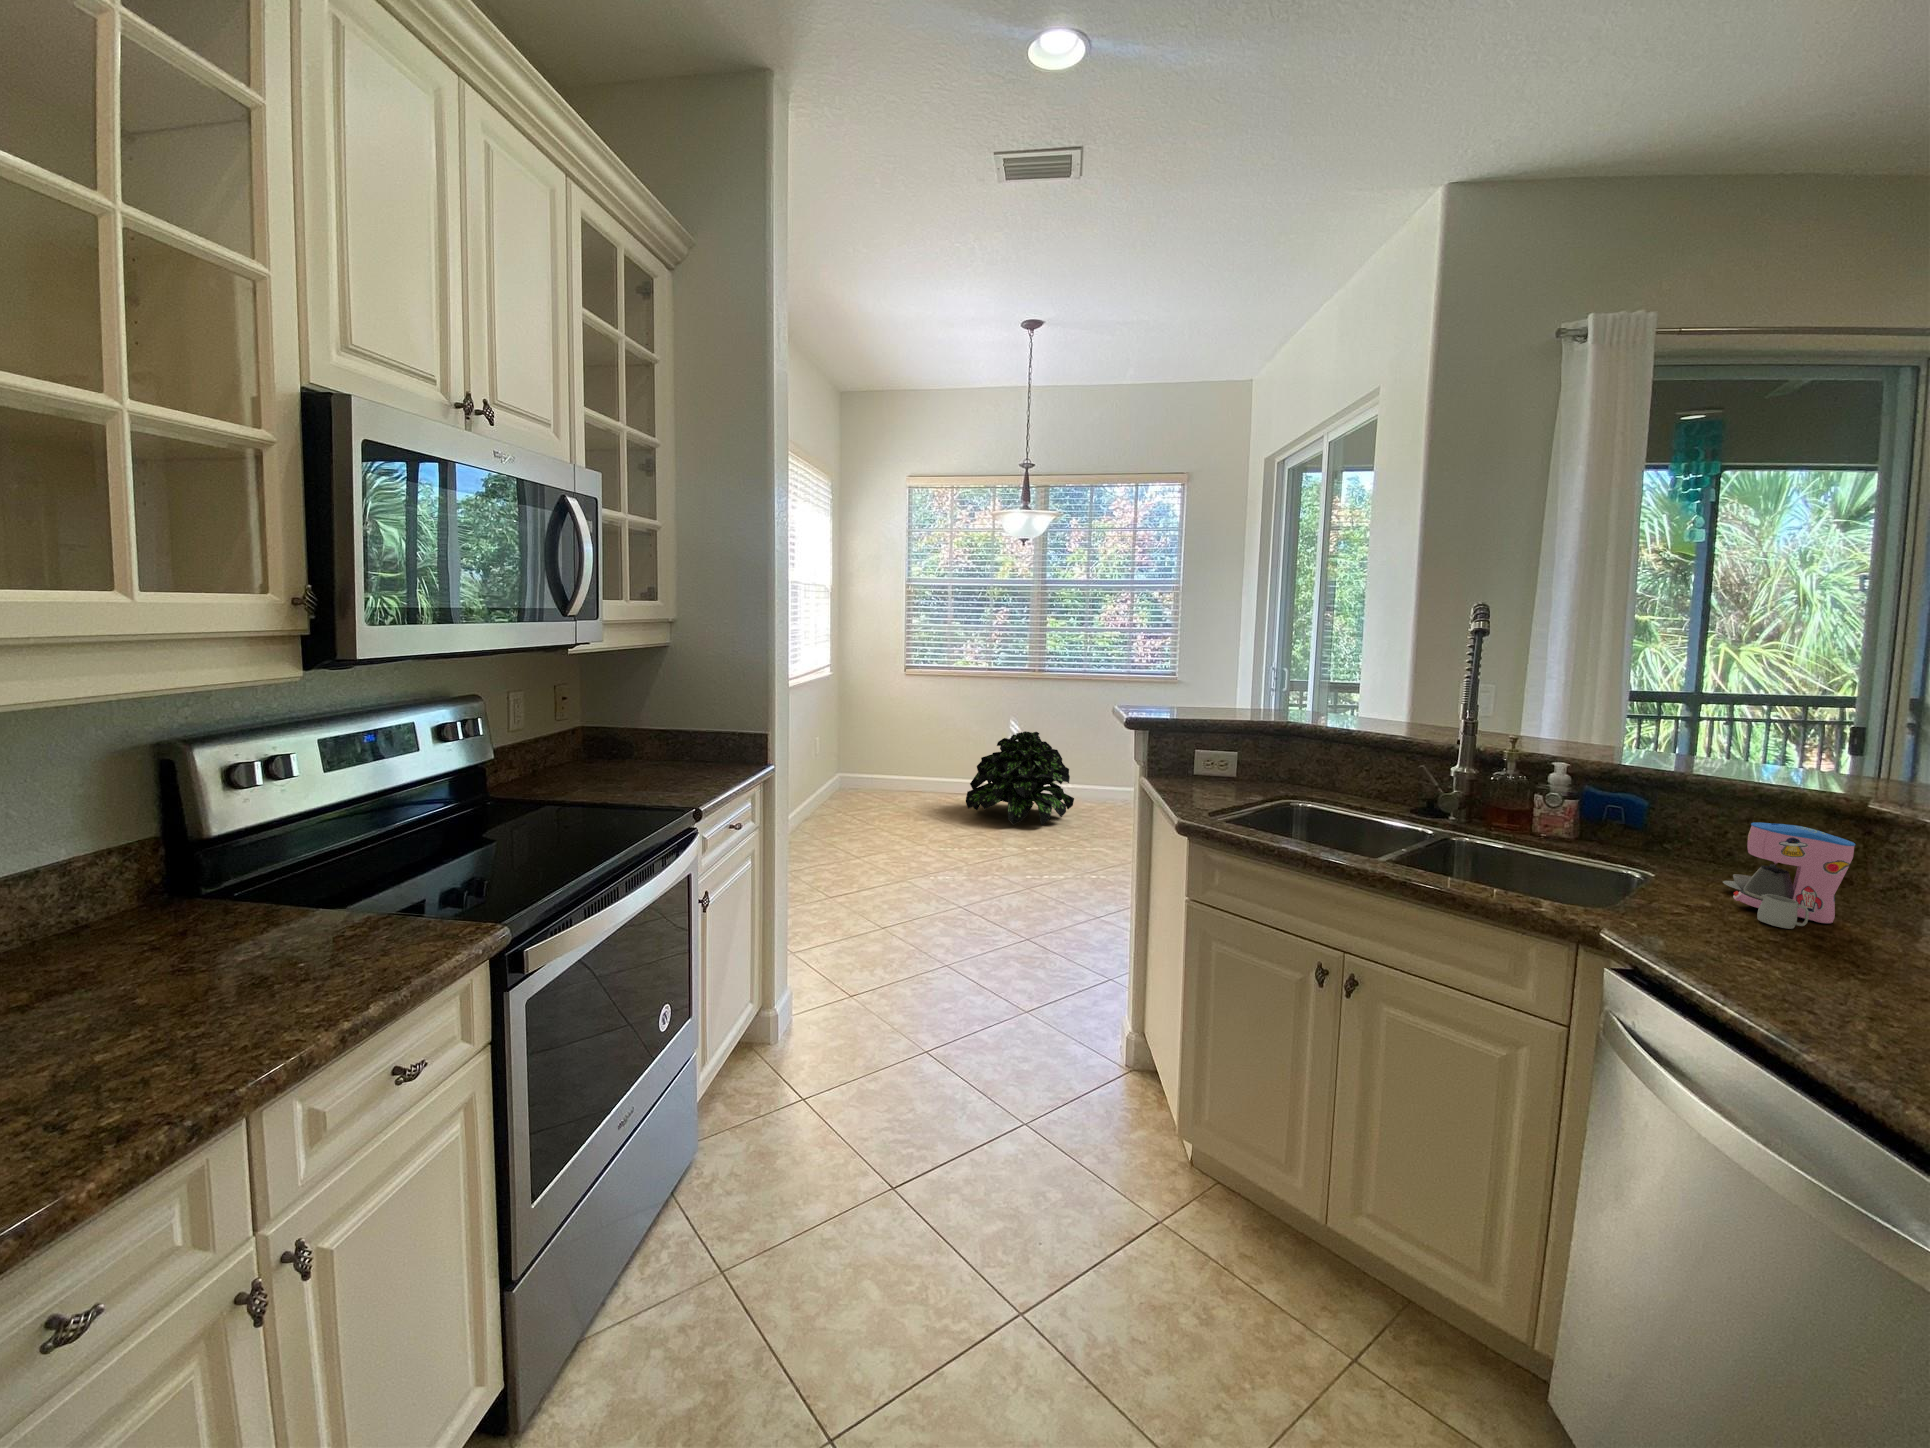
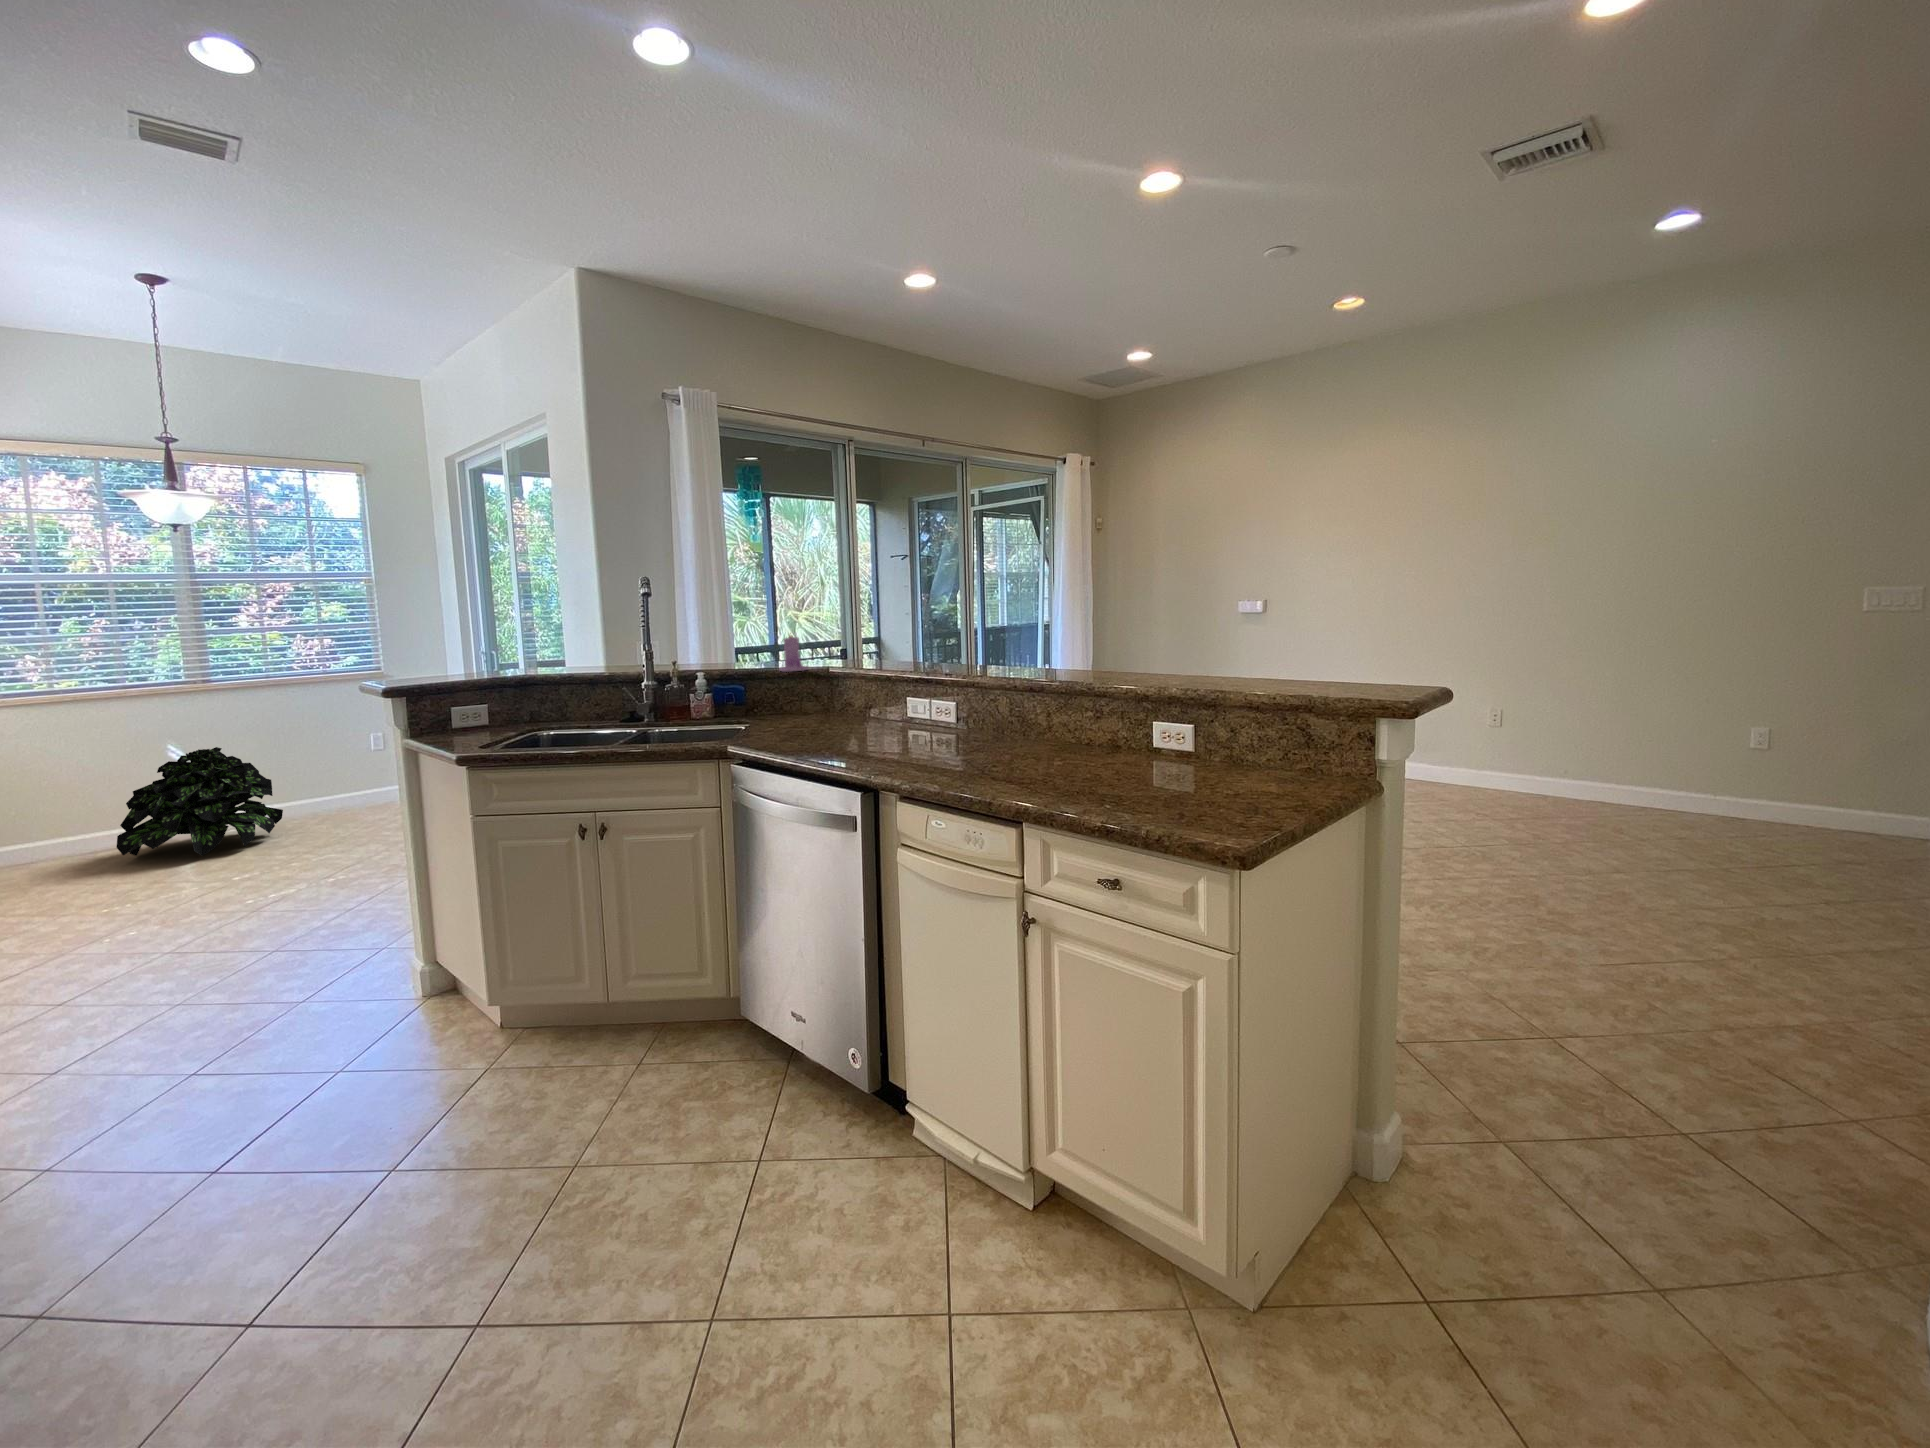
candle: none [1735,715,1815,794] -> present [779,636,808,672]
coffee maker: present [1723,822,1855,929] -> none [779,681,821,730]

